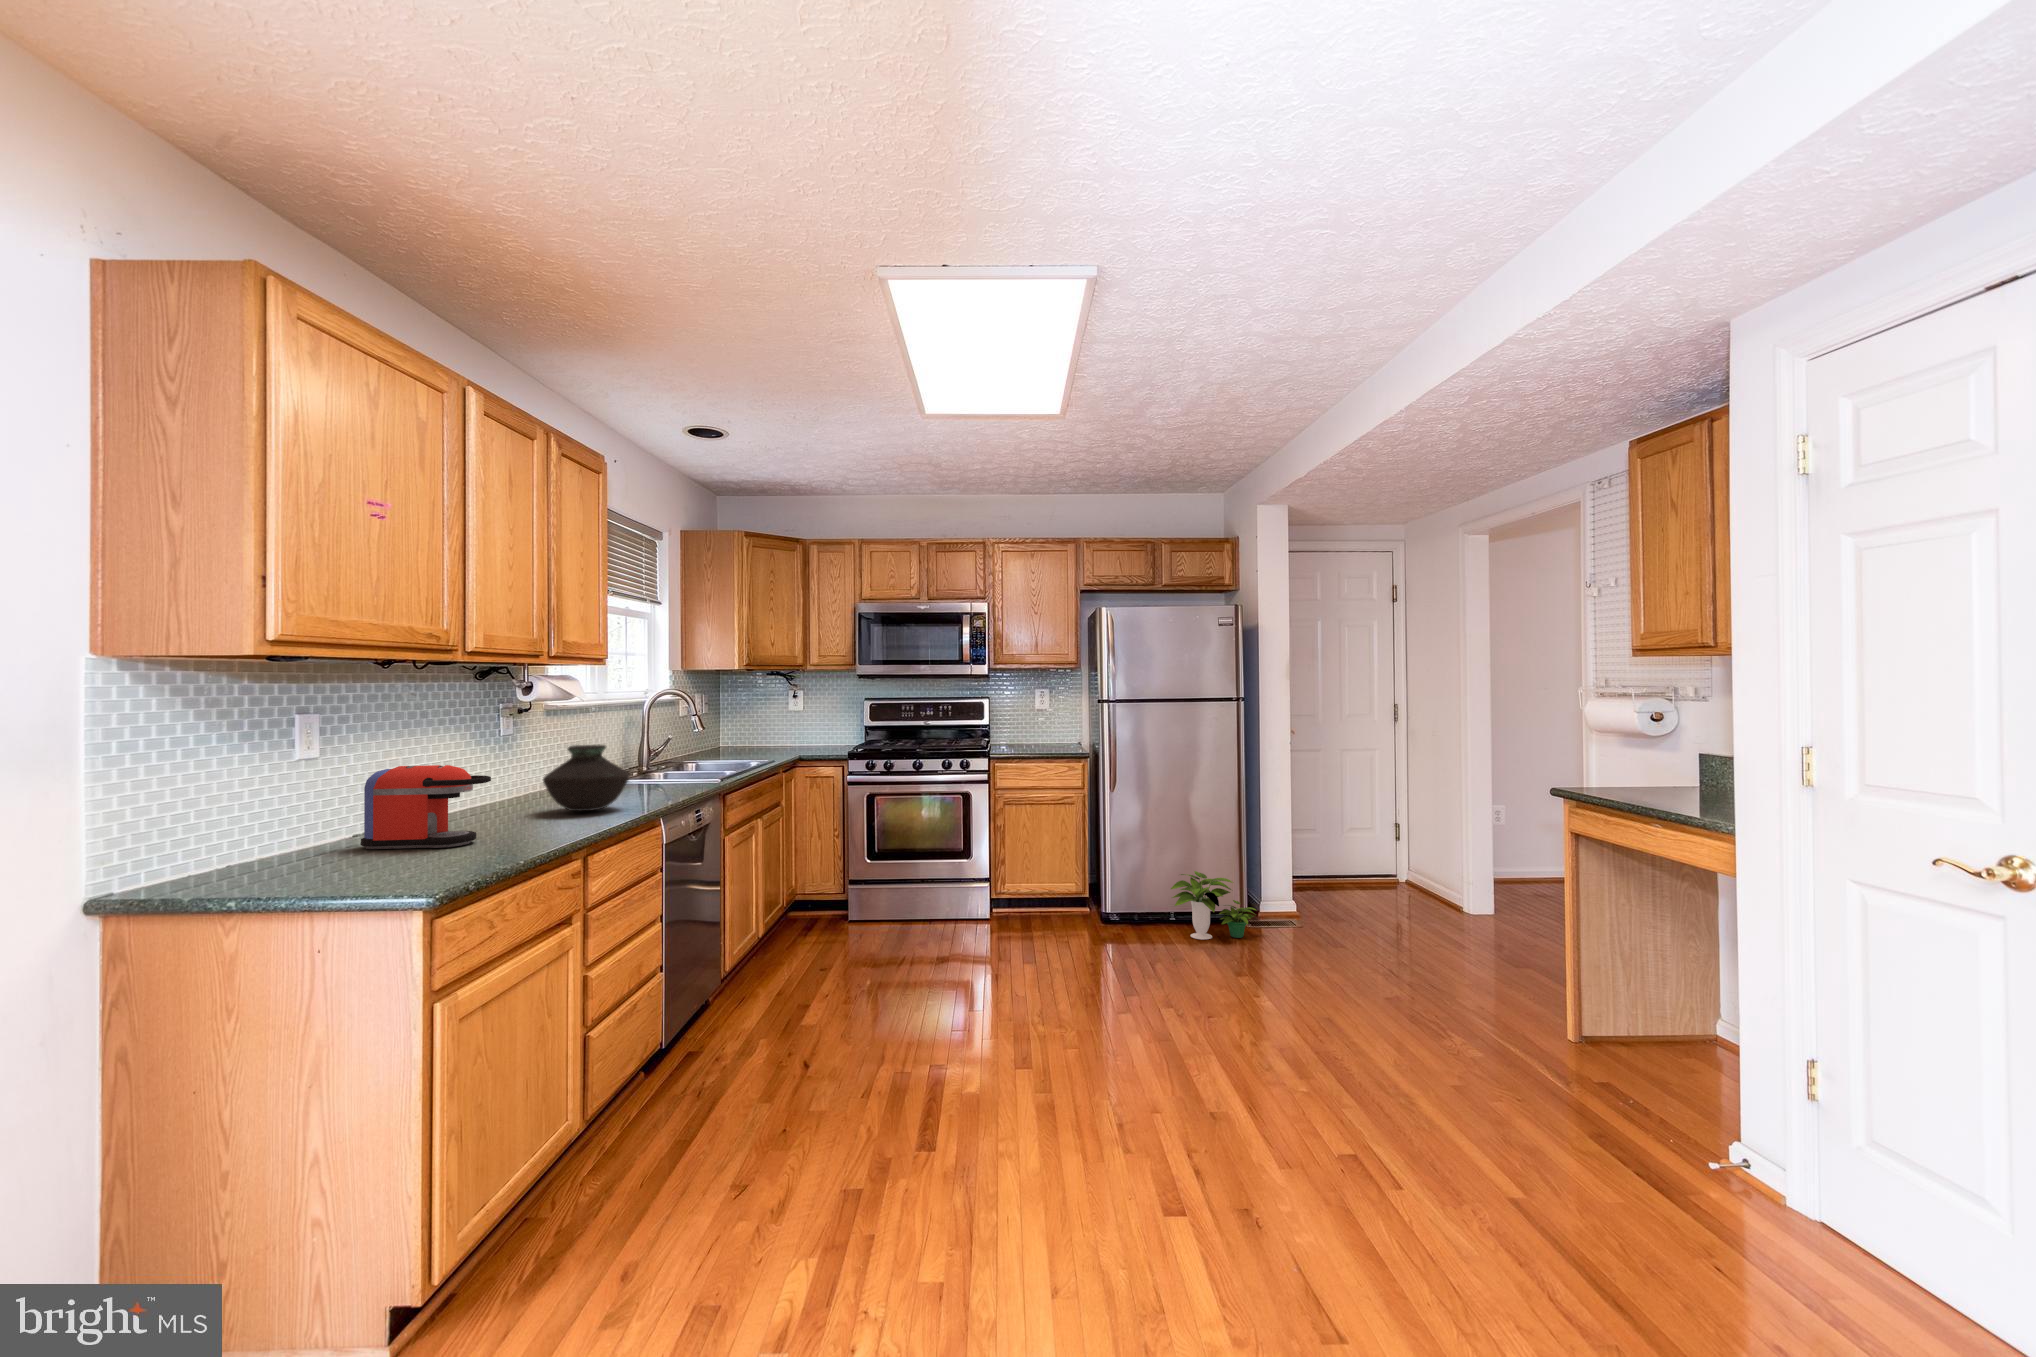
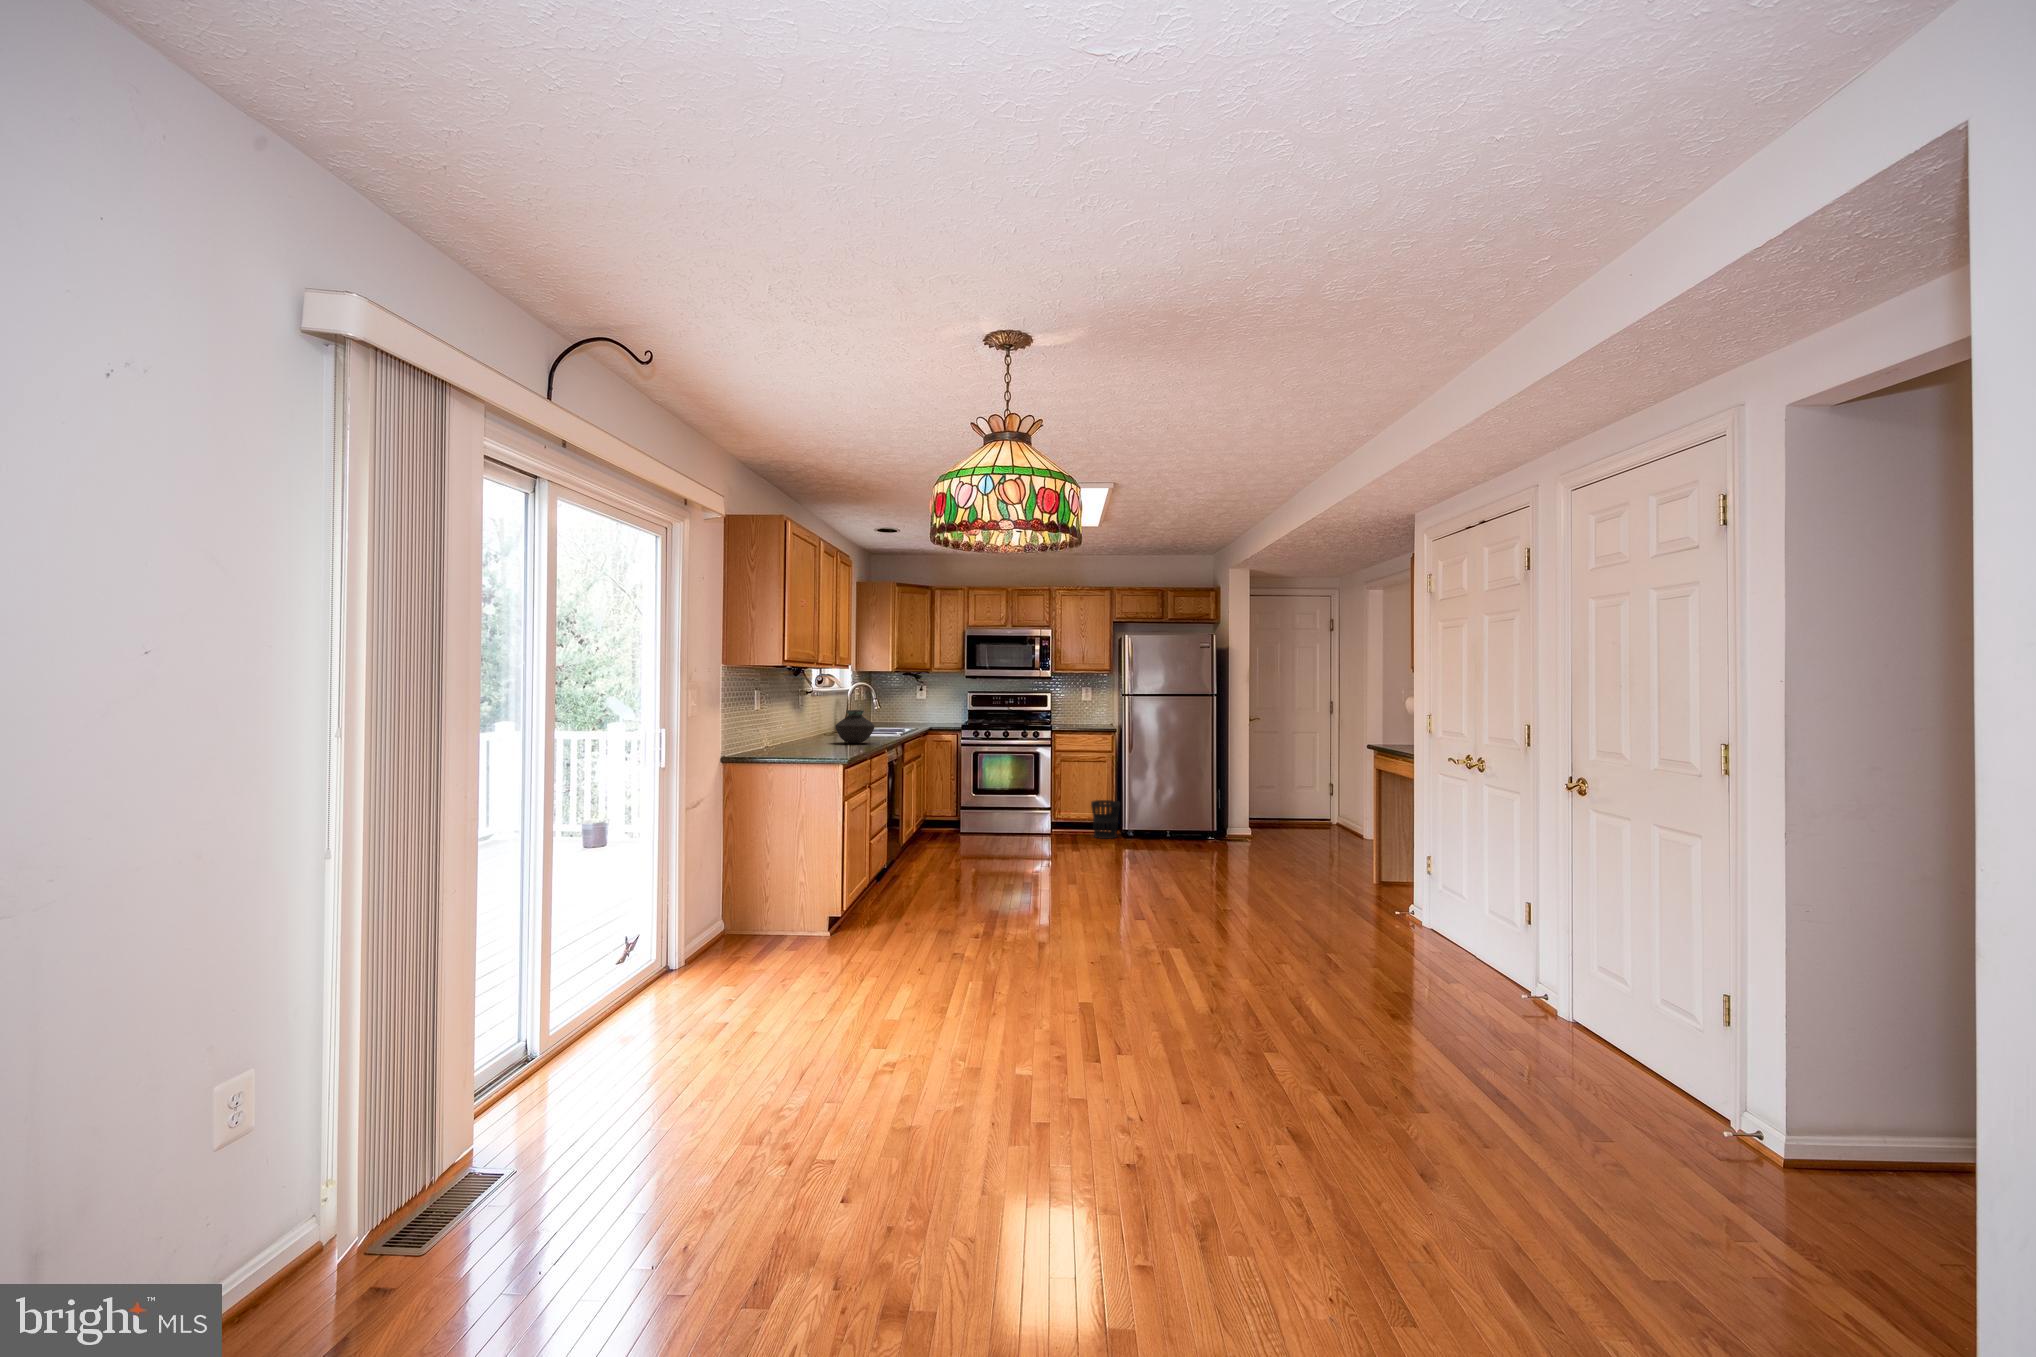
coffee maker: present [361,765,491,849] -> none [783,714,835,750]
wastebasket: none [1052,863,1097,927] -> present [1091,800,1120,839]
potted plant: present [1171,871,1256,939] -> none [1165,804,1220,846]

